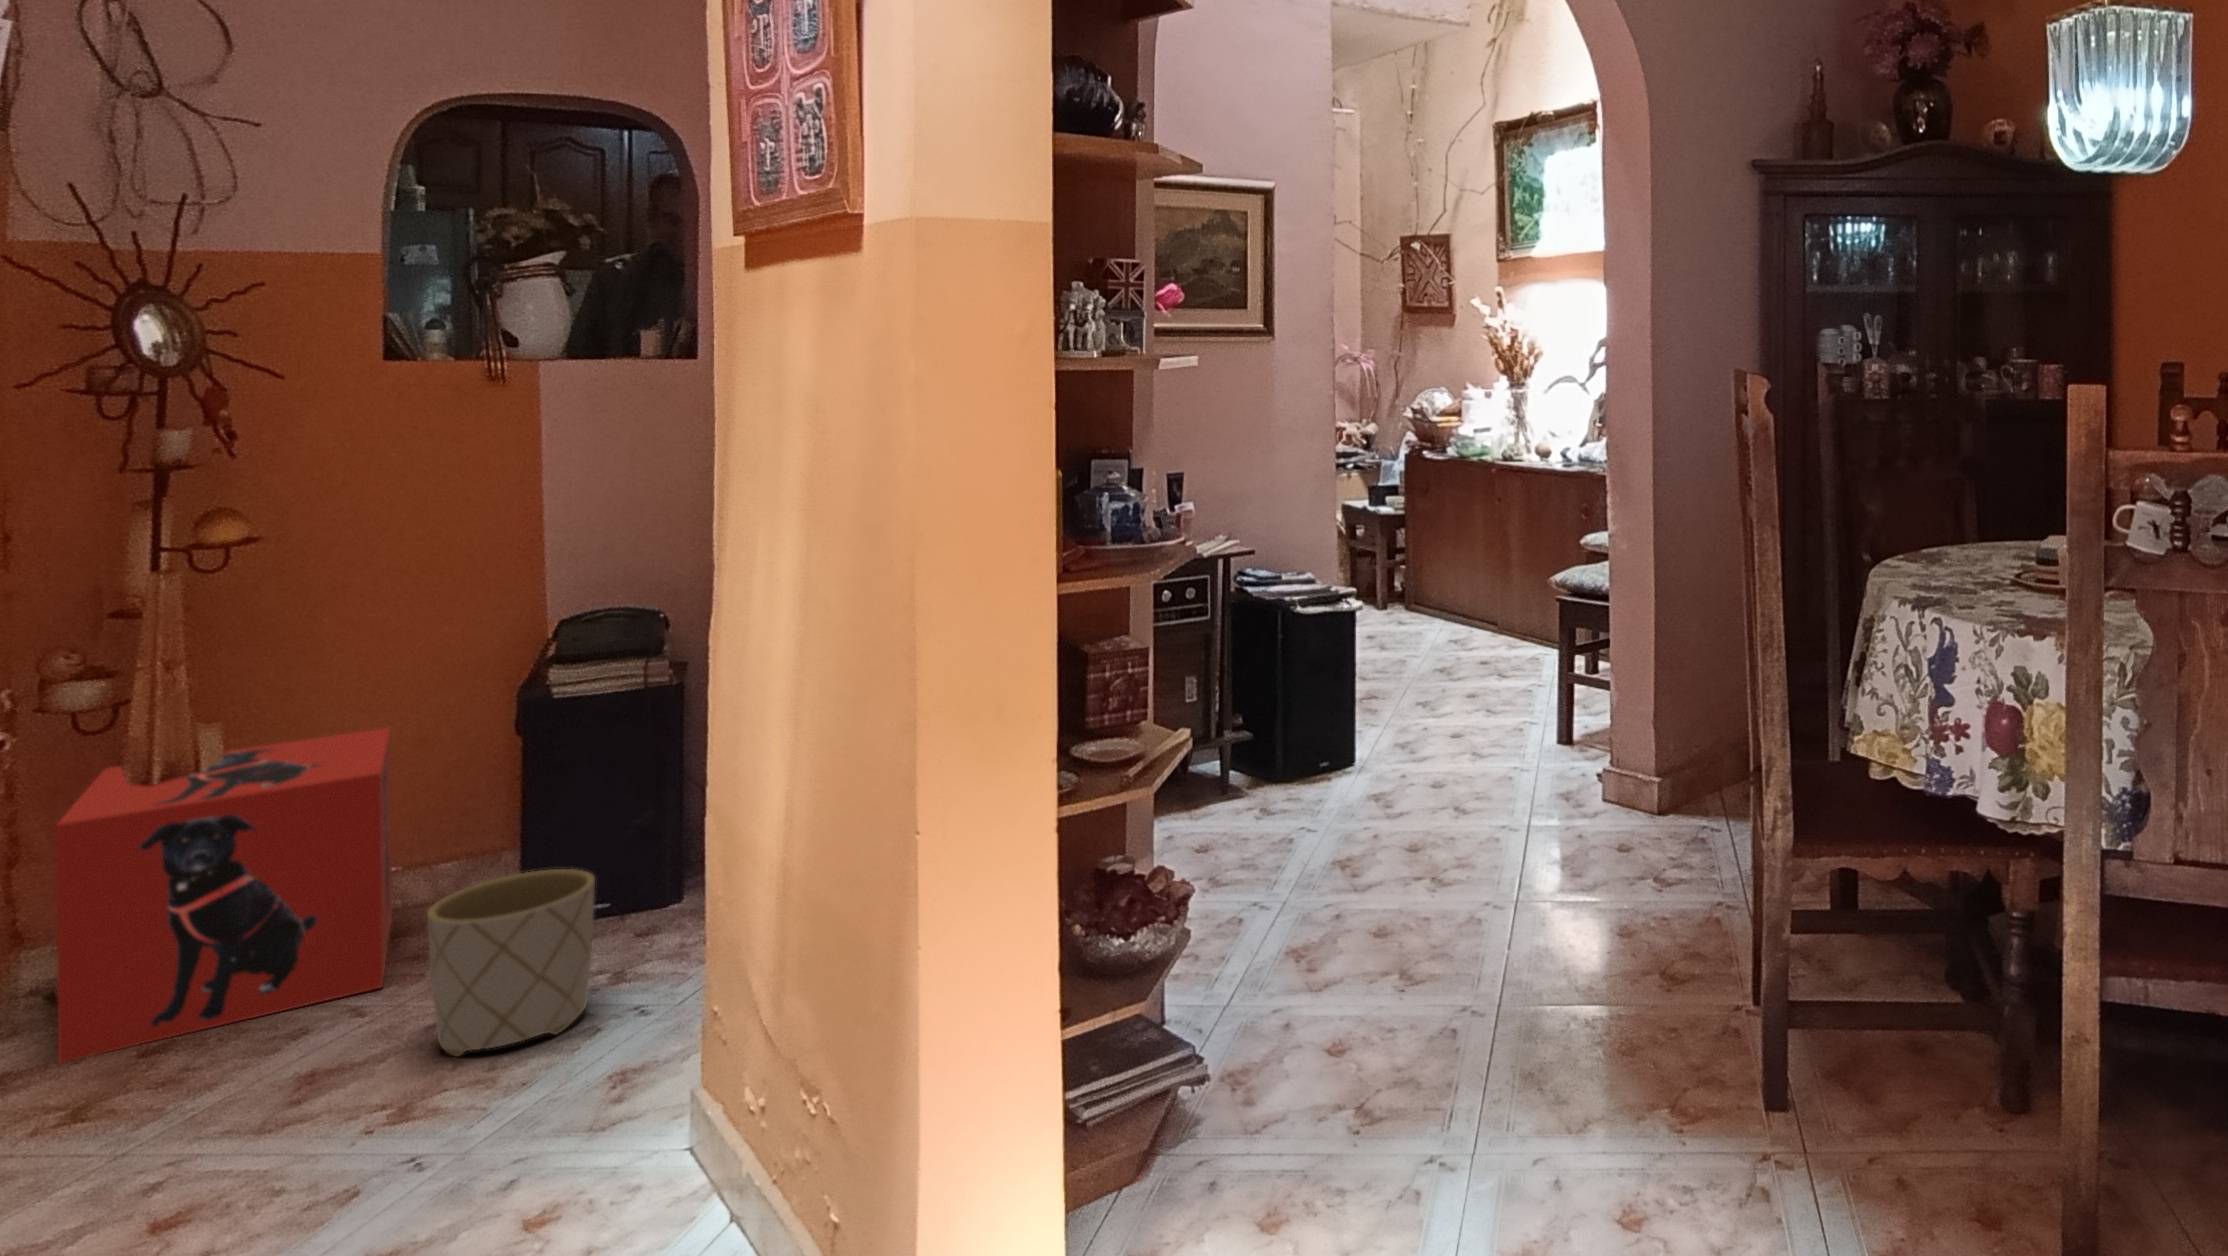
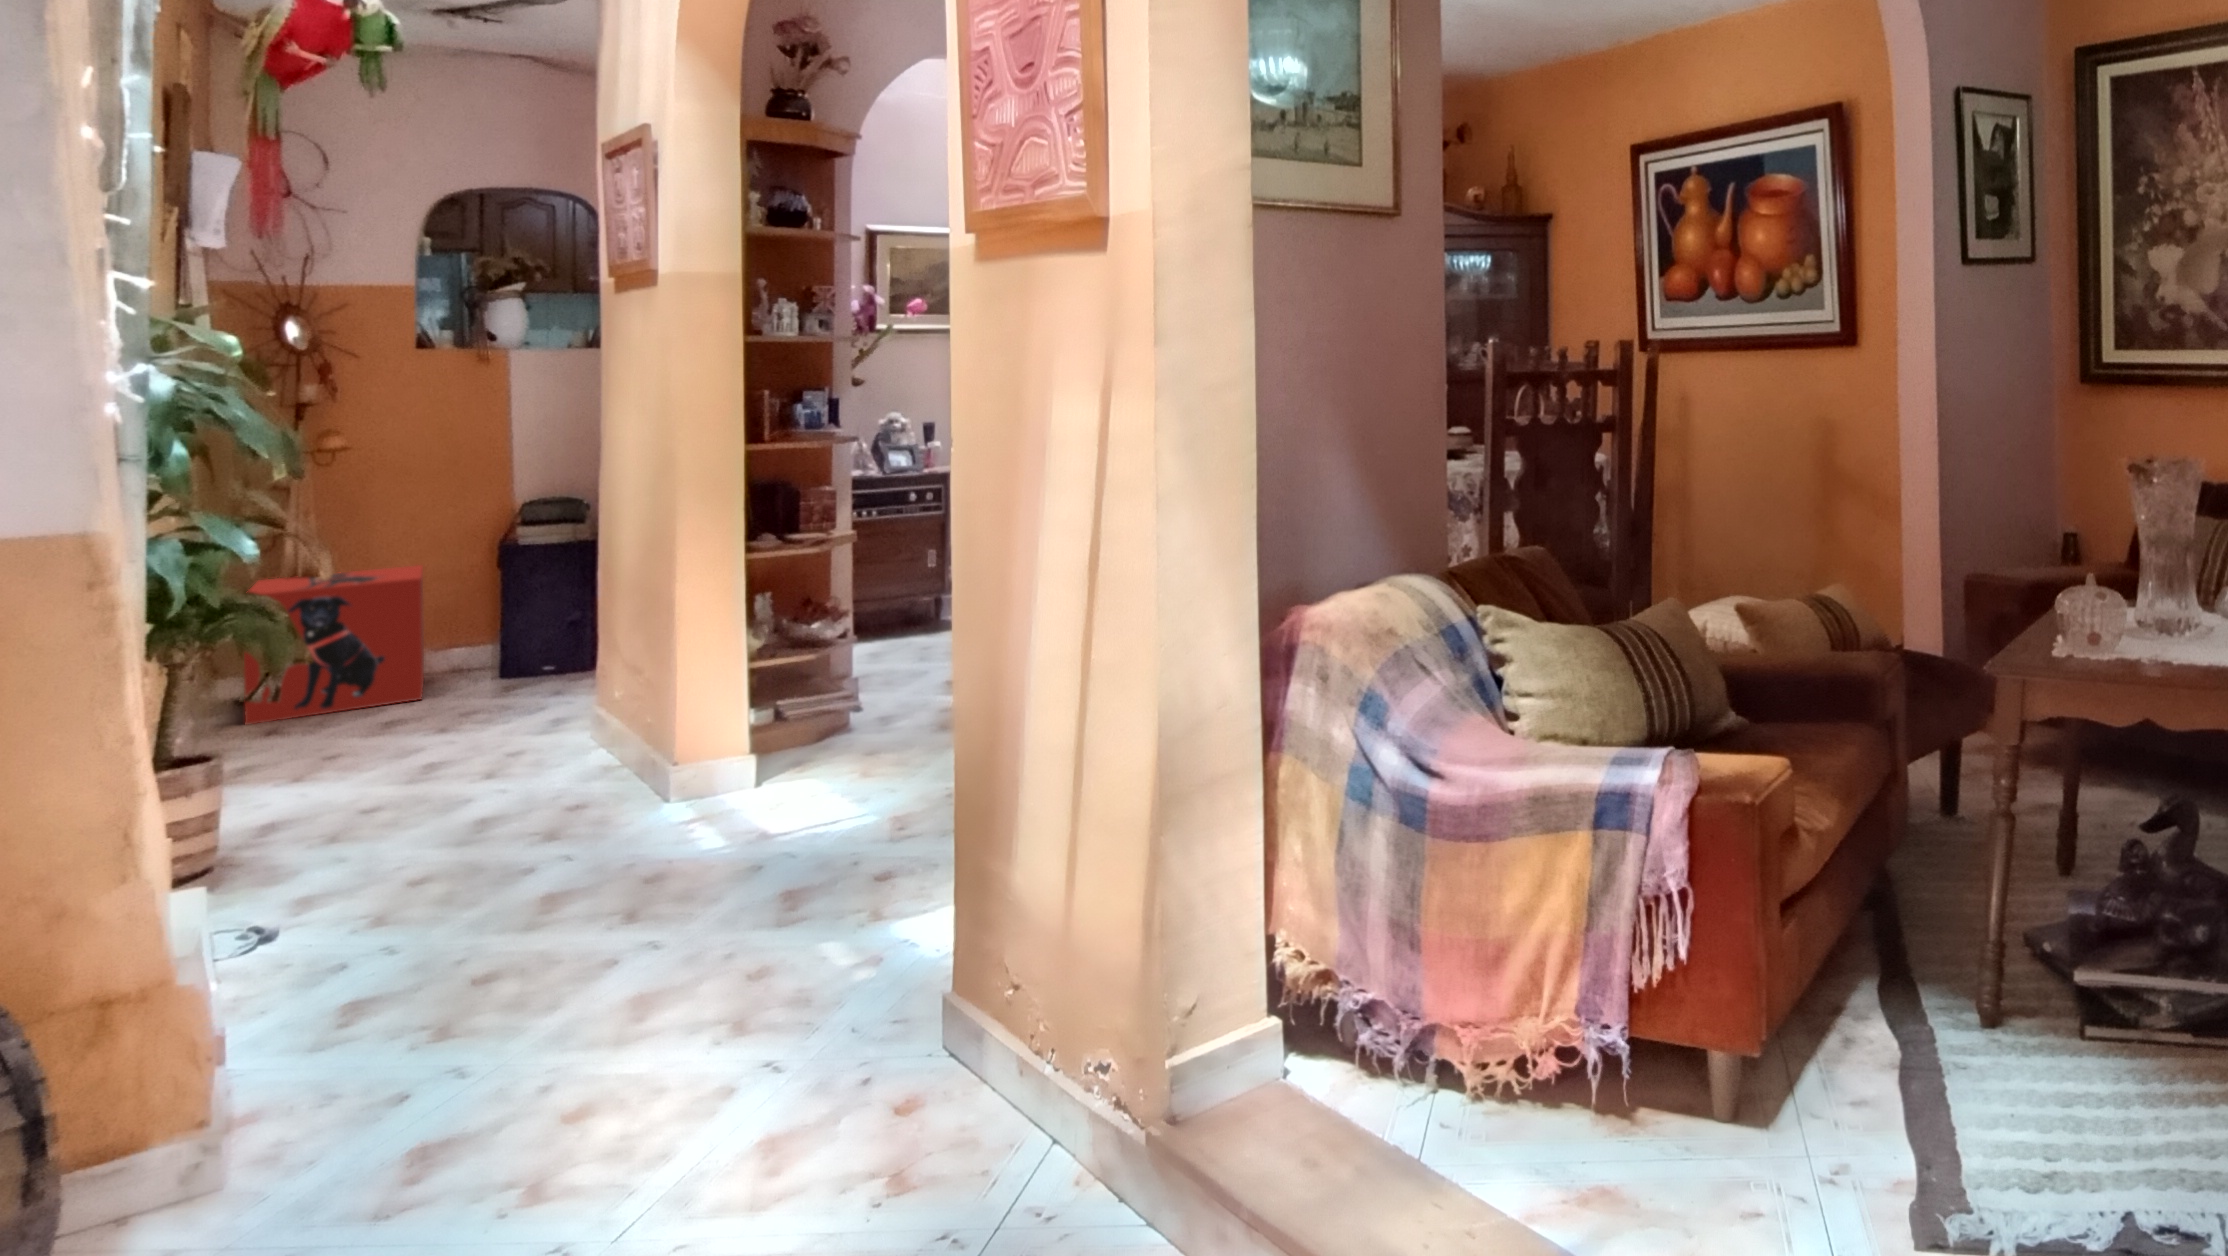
planter: present [427,869,595,1057] -> none [450,628,545,718]

